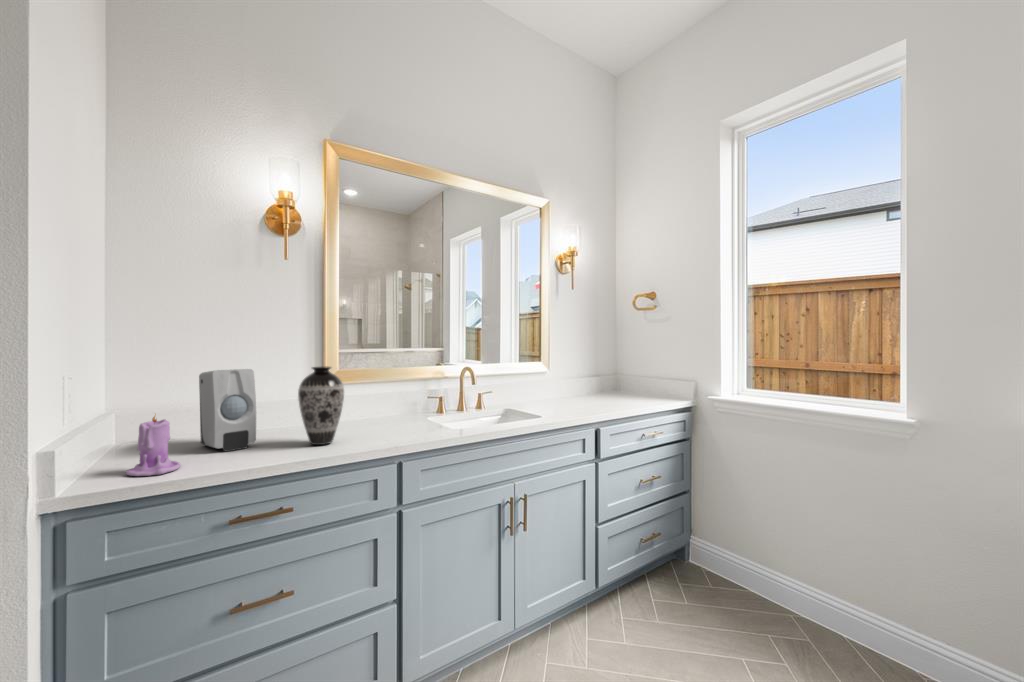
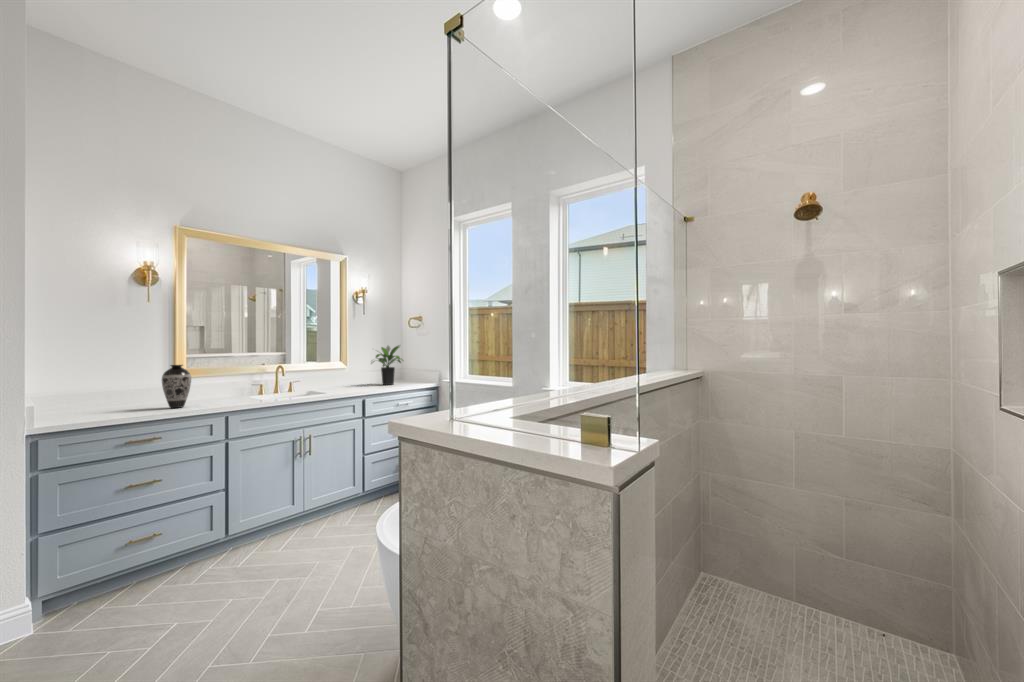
potted plant: none [586,337,642,401] -> present [373,346,402,385]
soap dispenser: present [199,369,256,451] -> none [94,367,134,413]
candle: present [126,414,181,476] -> none [62,389,93,420]

